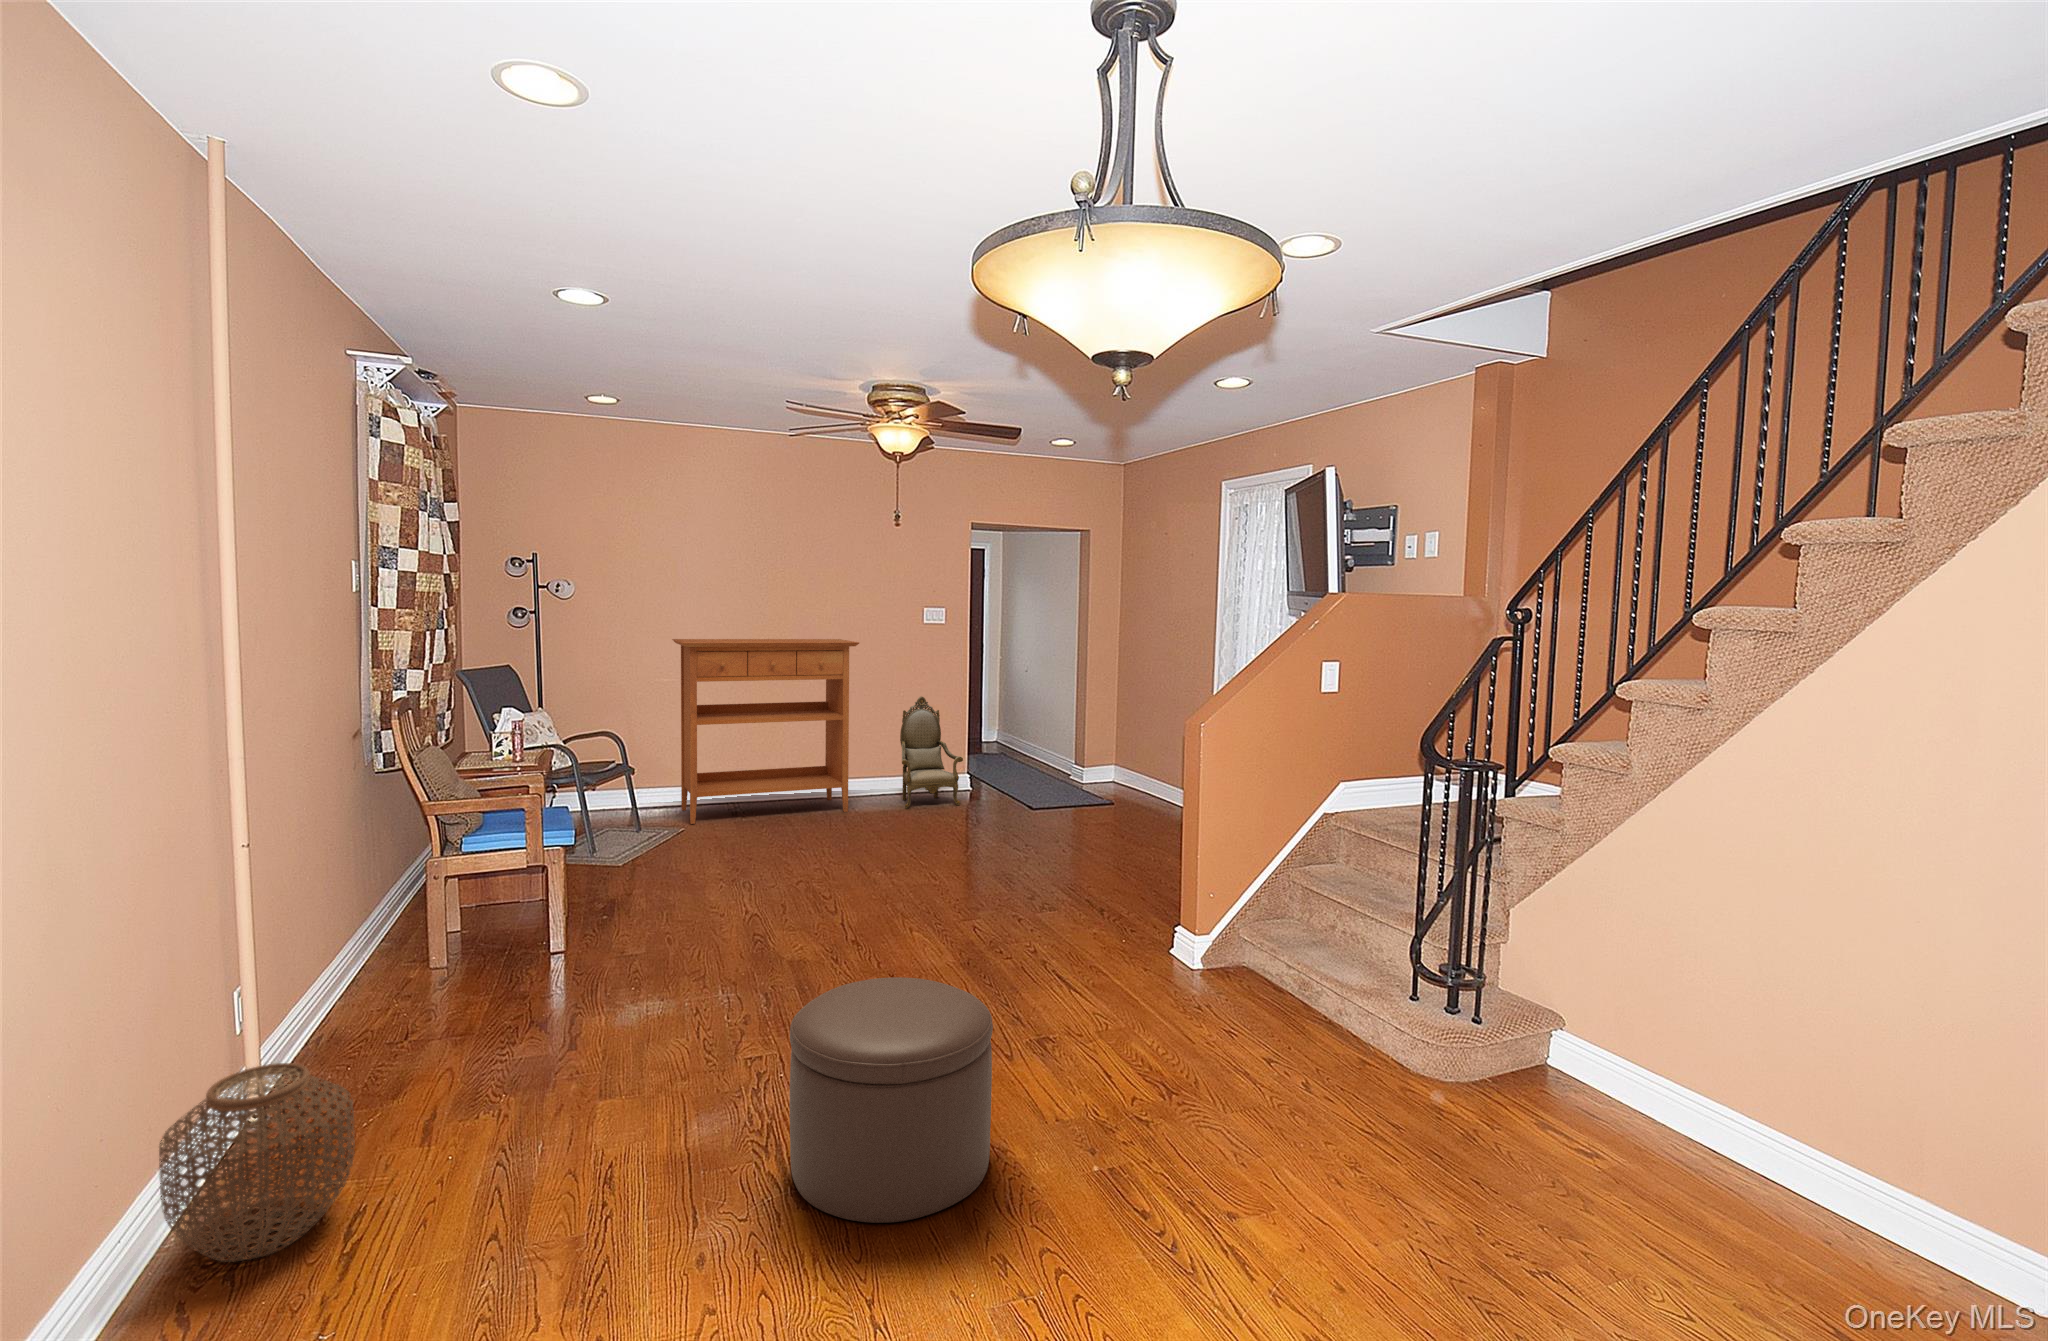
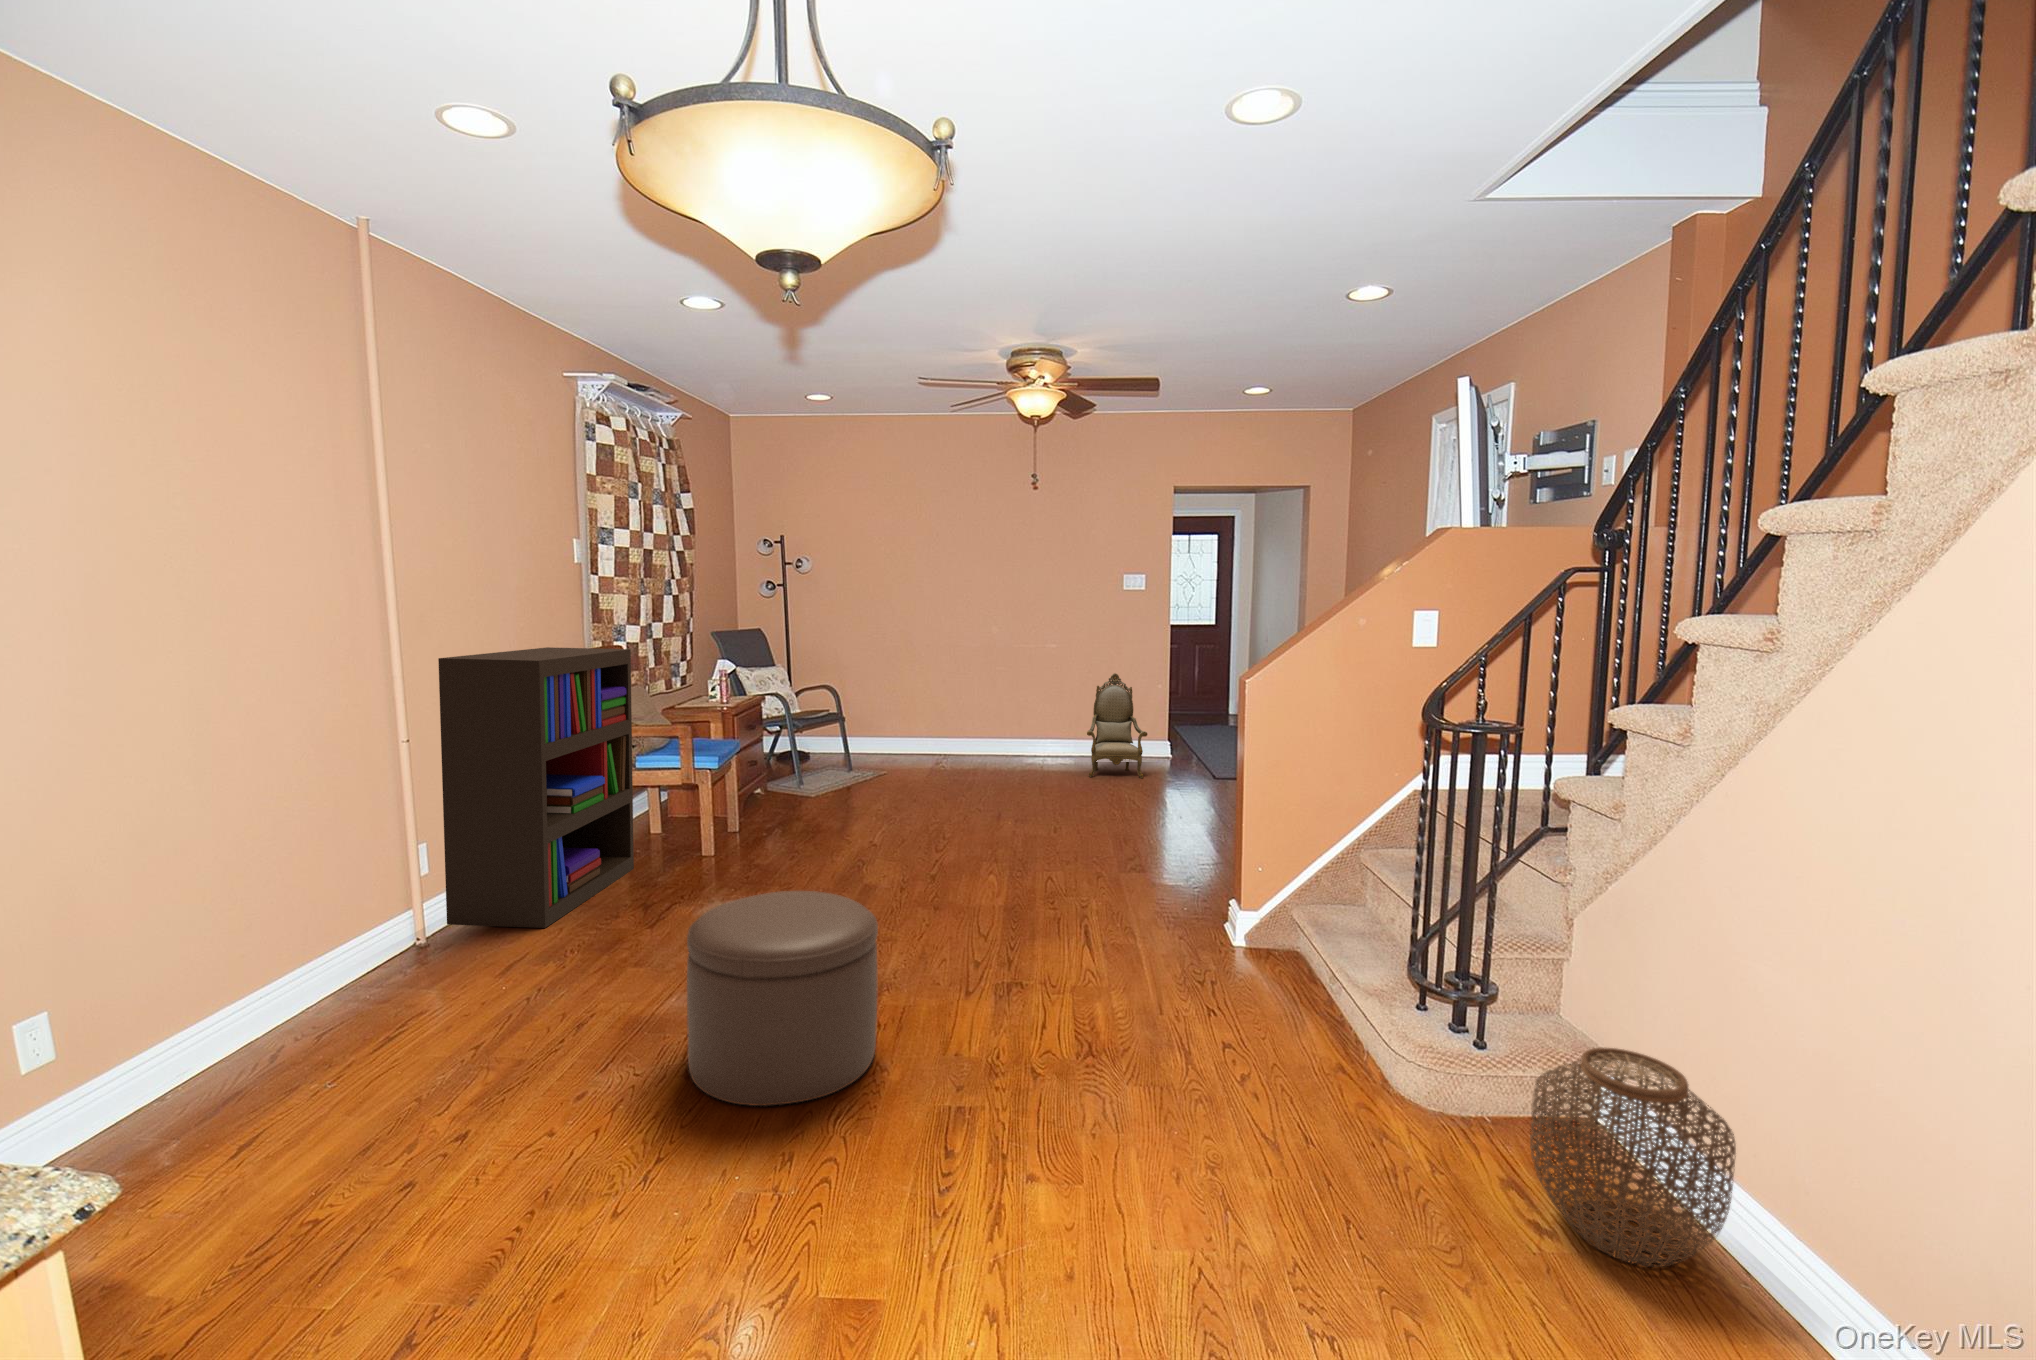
console table: present [672,639,859,824] -> none [890,615,1048,775]
bookshelf: none [271,707,475,1094] -> present [438,647,634,928]
woven basket: present [159,1063,355,1262] -> present [1530,1048,1736,1267]

